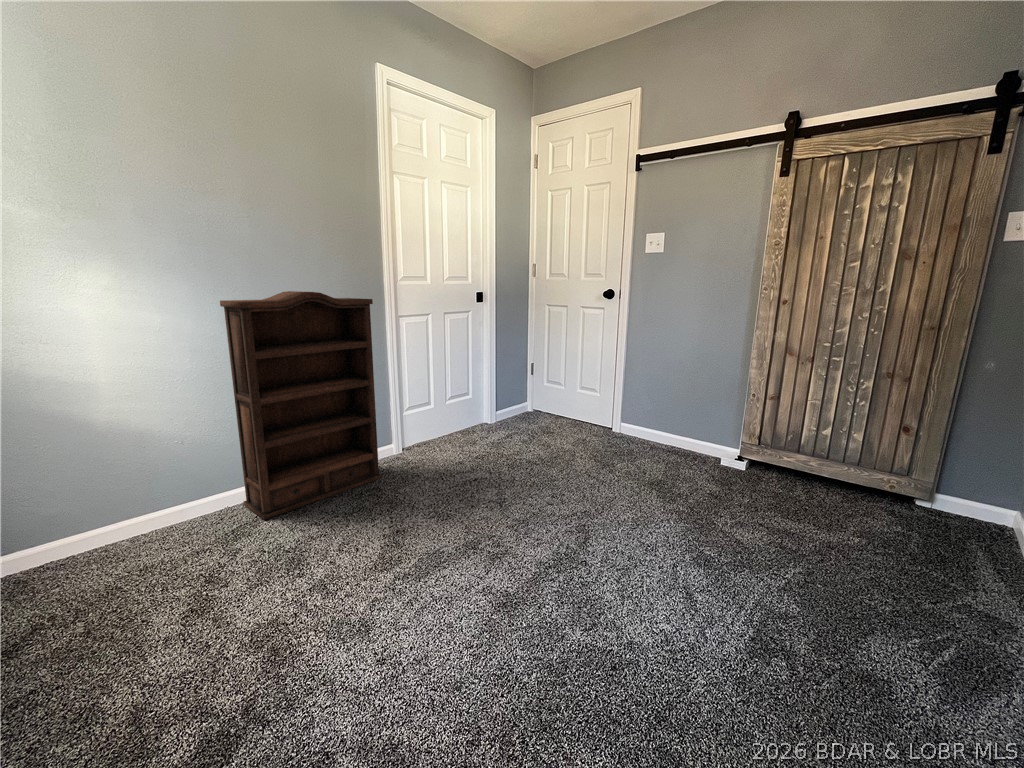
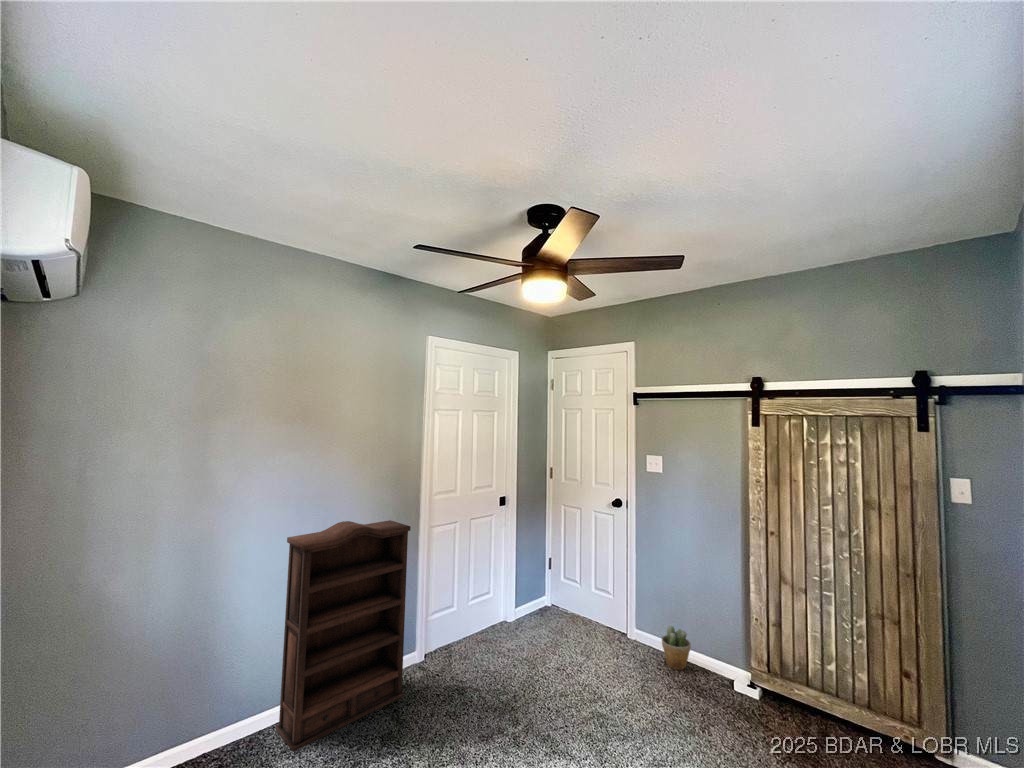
potted plant: none [651,412,681,452] -> present [662,626,691,670]

